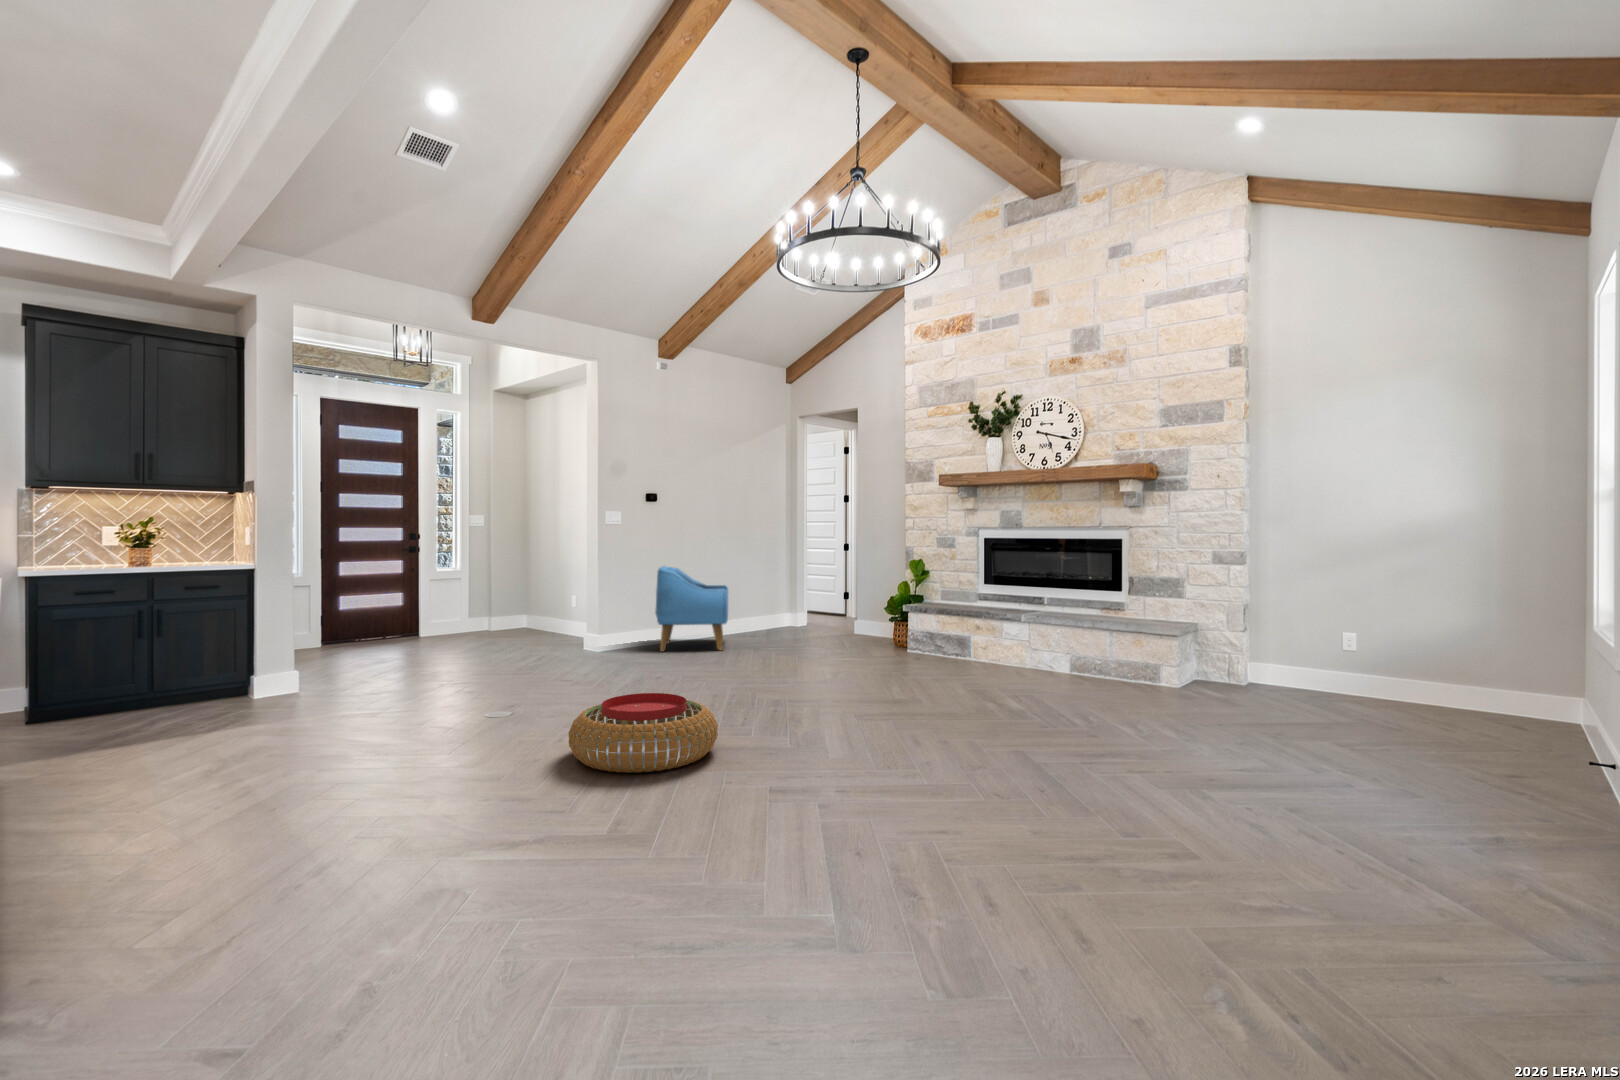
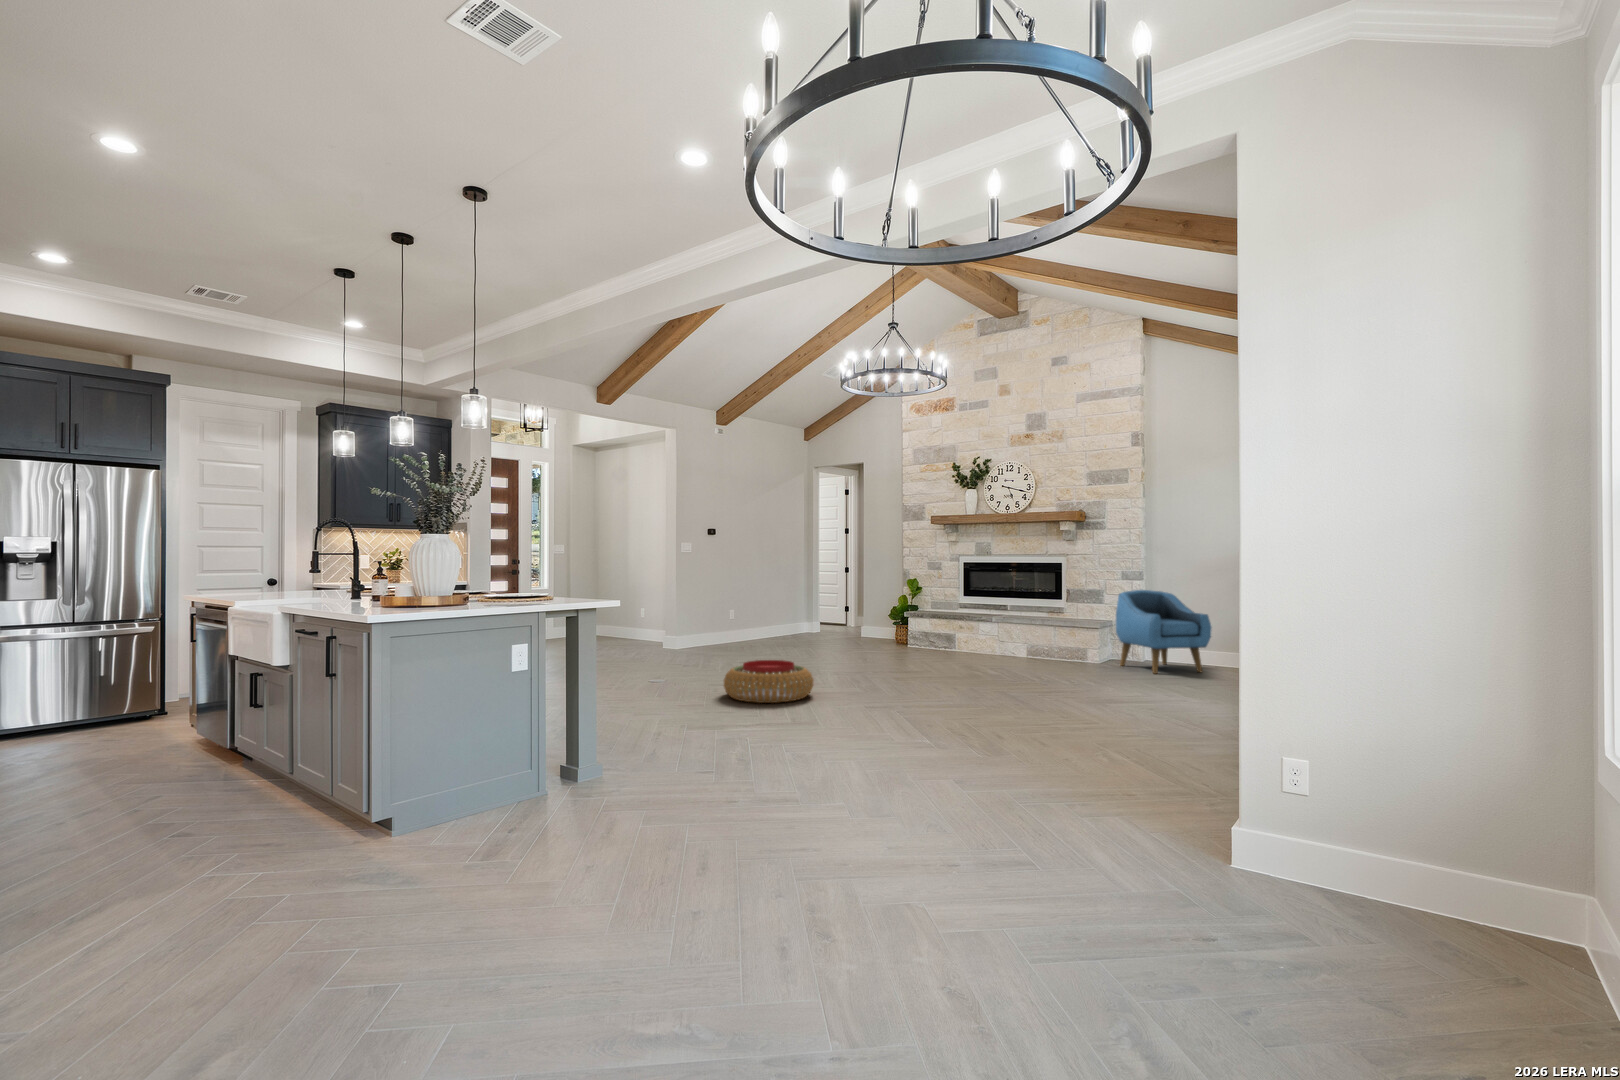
armchair: present [655,566,728,651] -> present [1116,590,1212,674]

